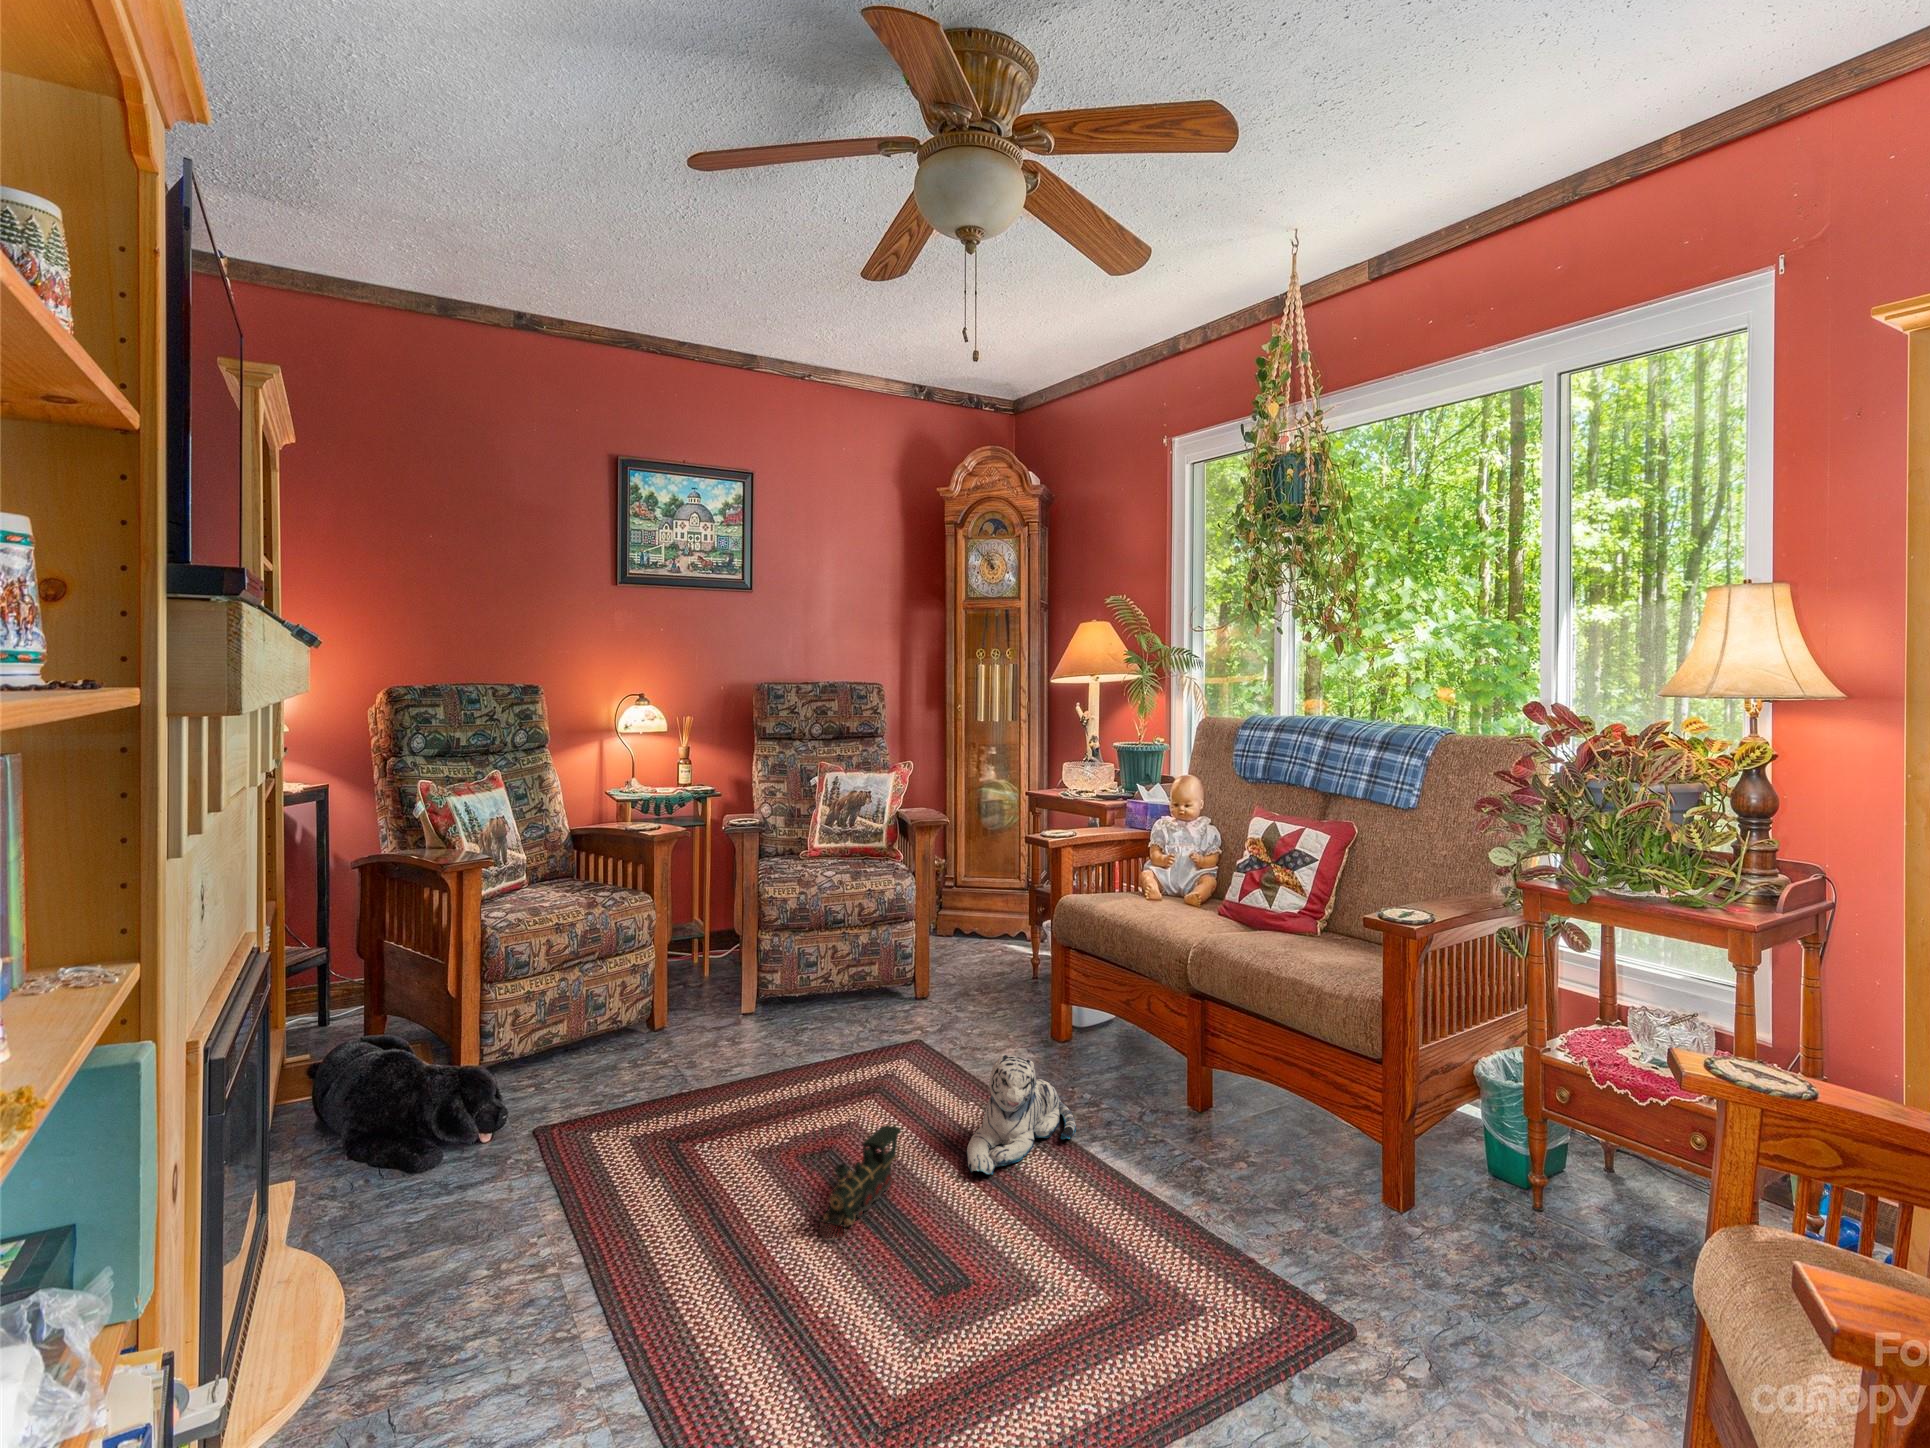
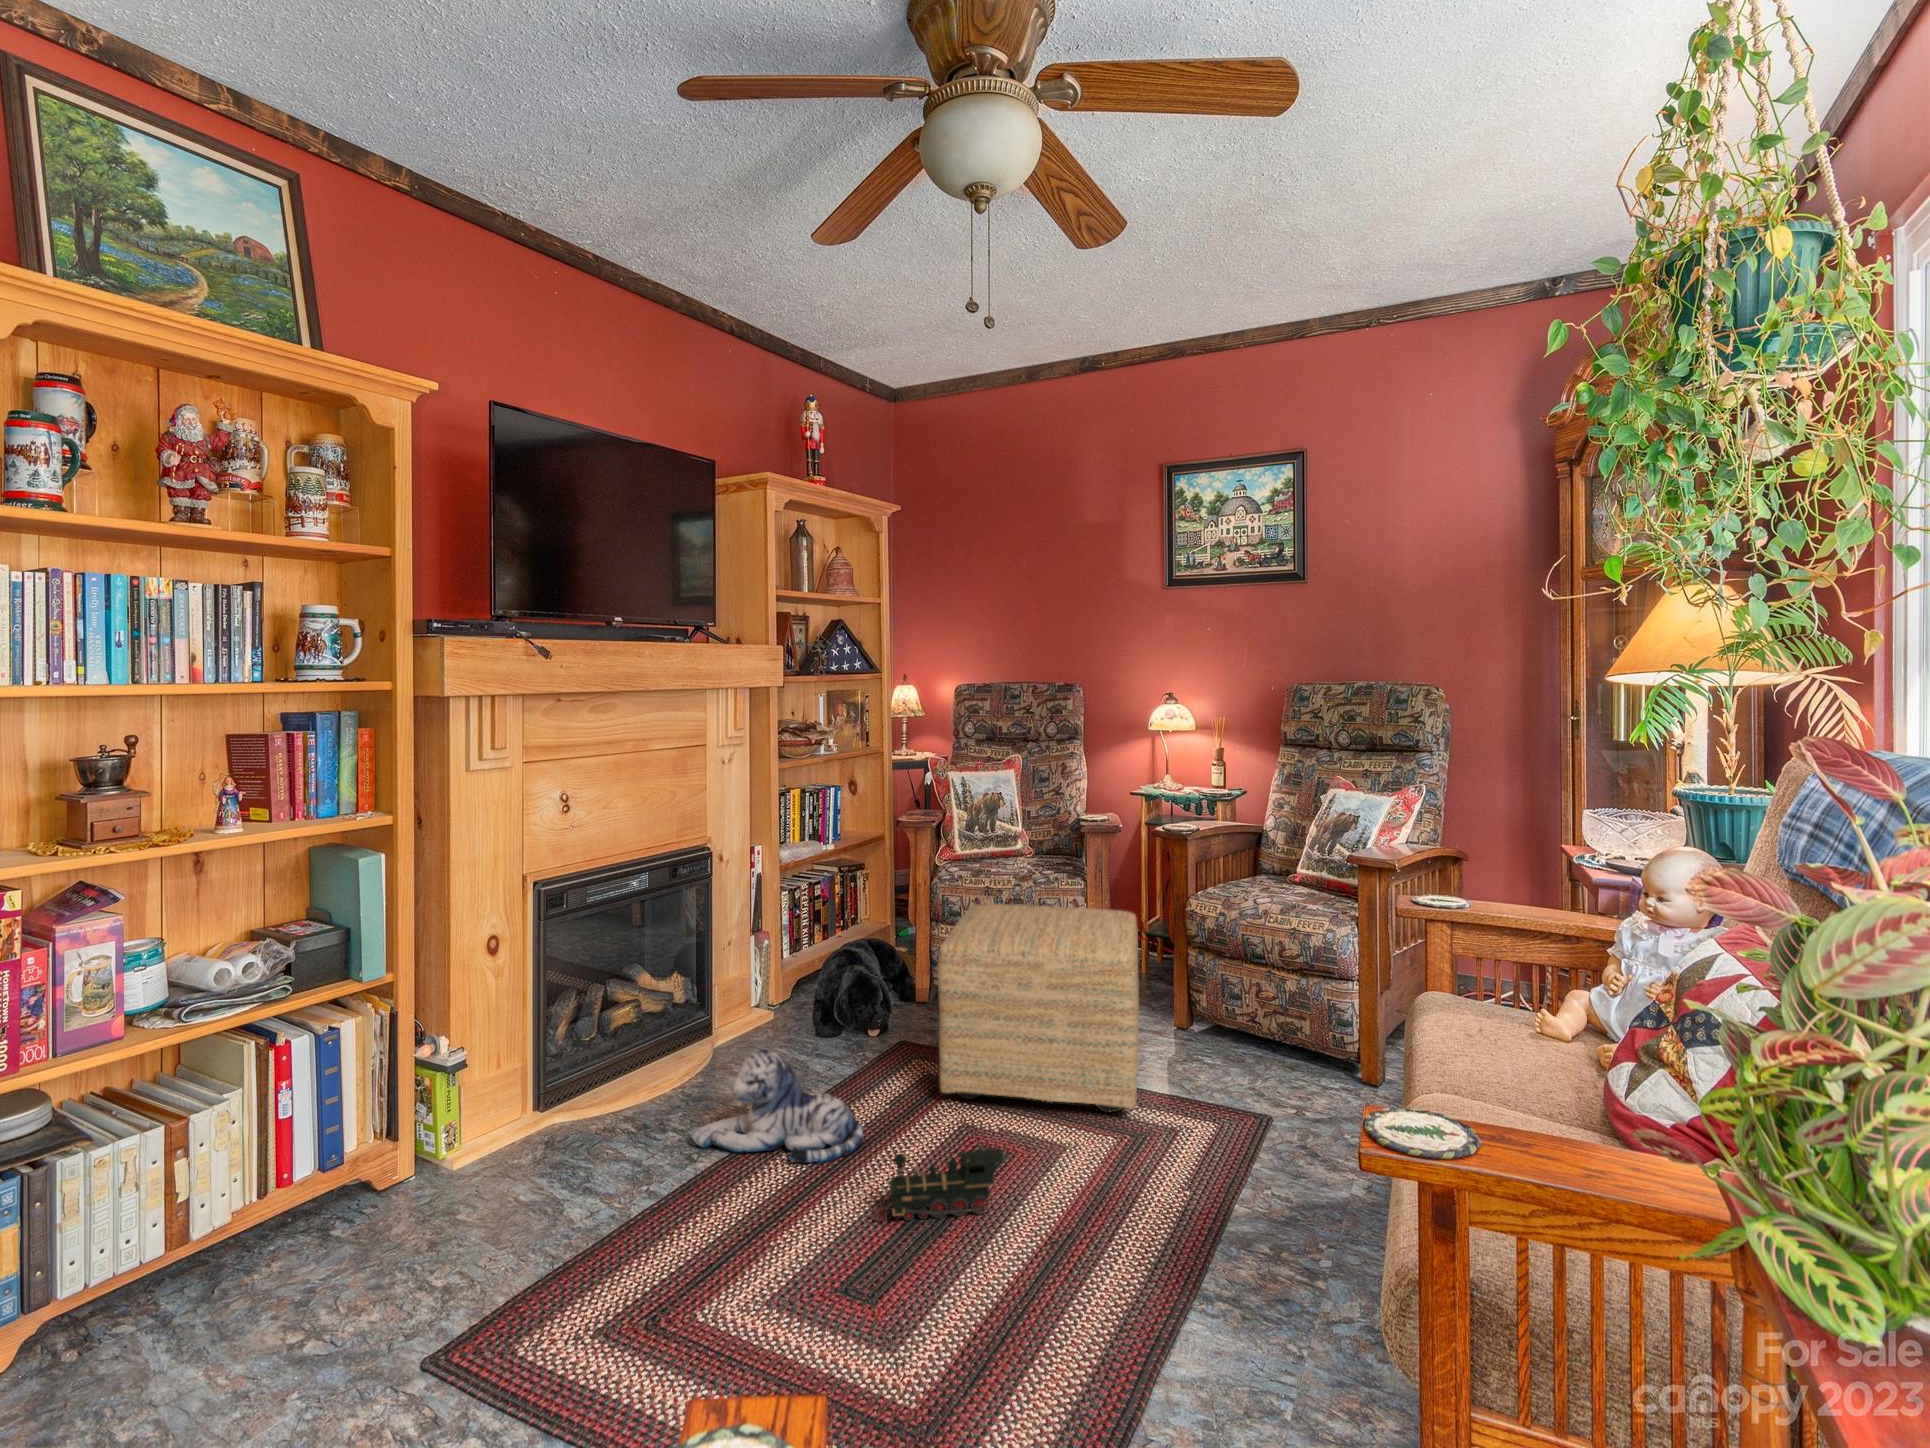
ottoman: none [602,907,858,1134] -> present [937,904,1139,1113]
plush toy: present [967,1054,1076,1175] -> present [692,1048,864,1163]

